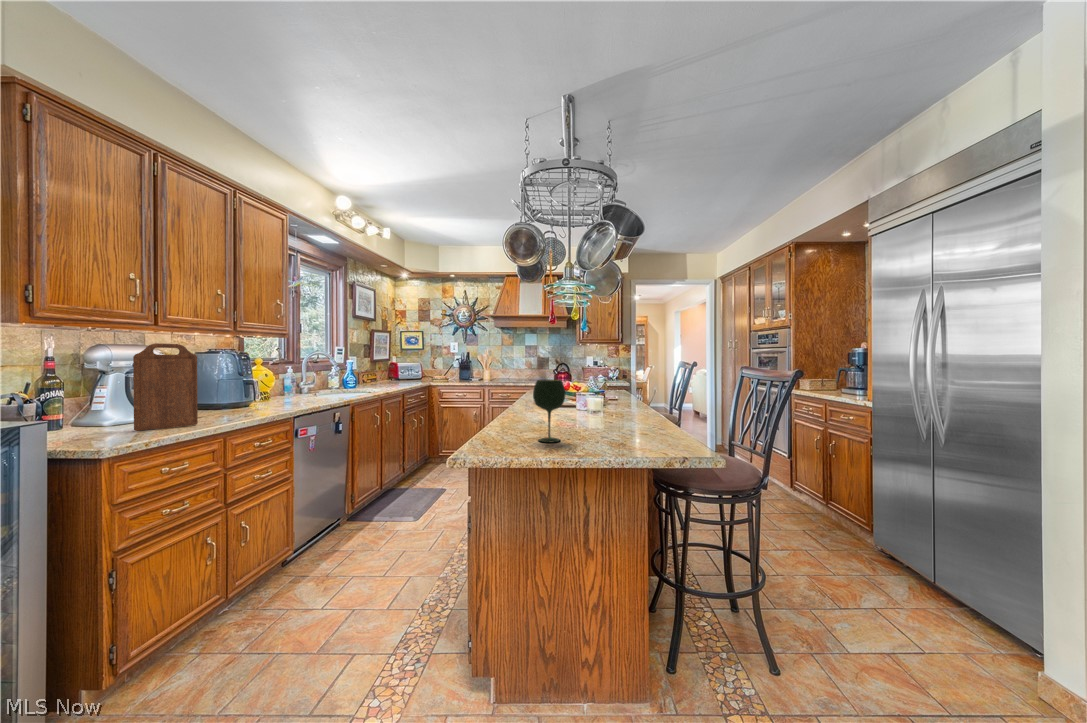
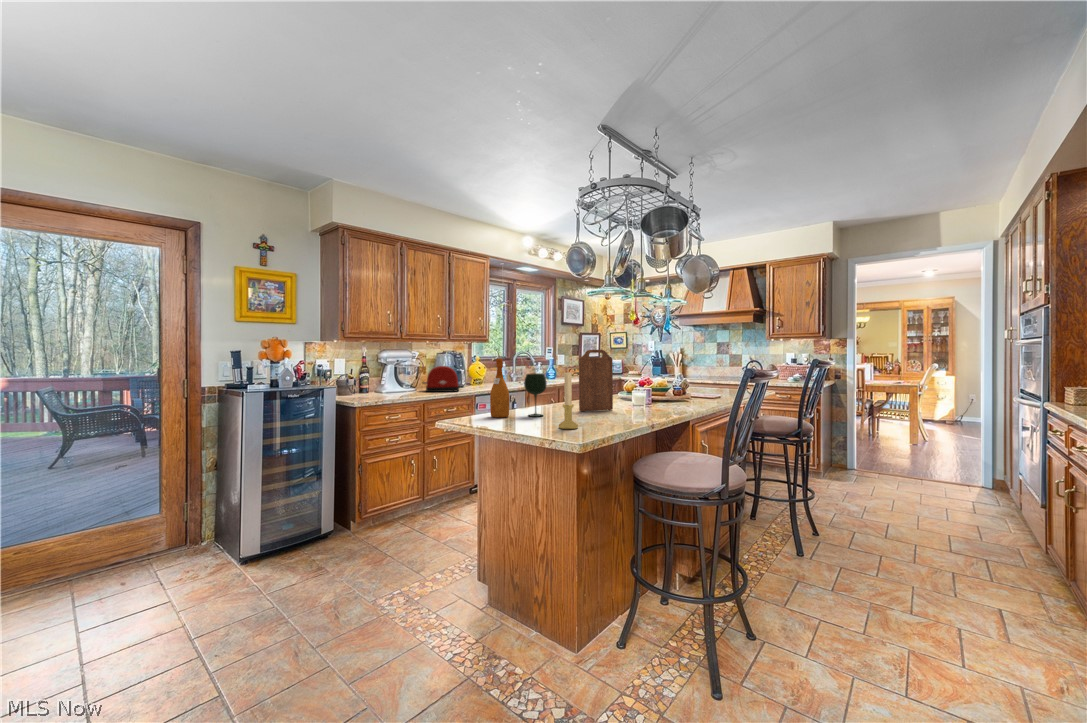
cutting board: present [133,343,198,431] -> present [579,350,613,411]
wine bottle: none [498,358,528,451] -> present [490,358,509,418]
toaster: none [190,372,269,419] -> present [423,366,459,392]
candle holder: none [646,374,674,455] -> present [559,373,578,429]

